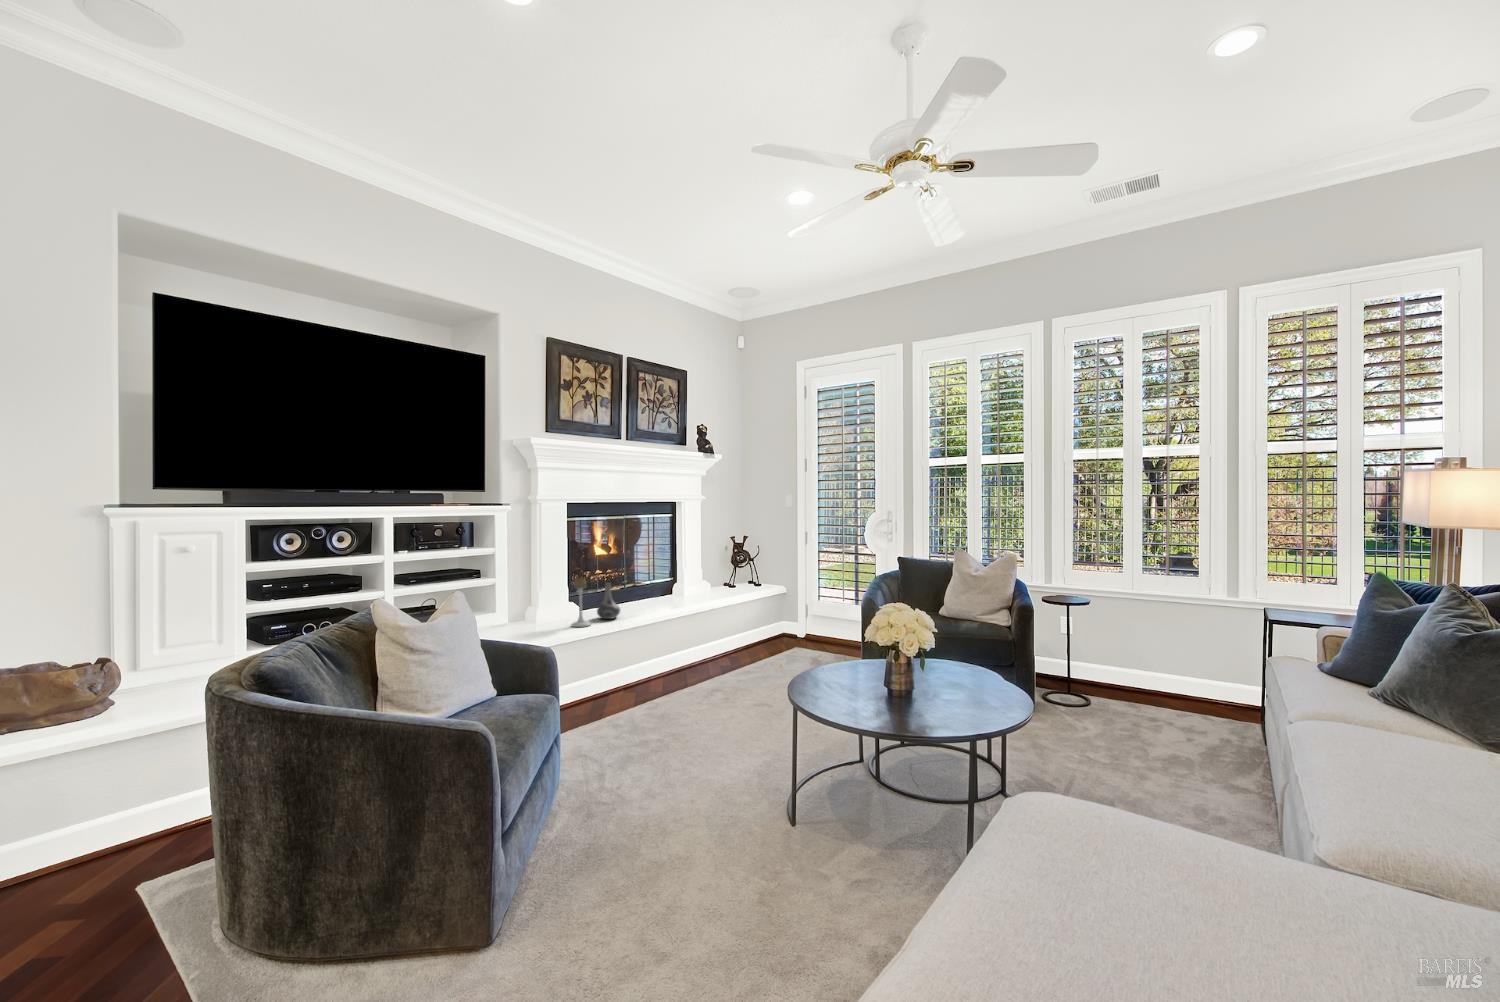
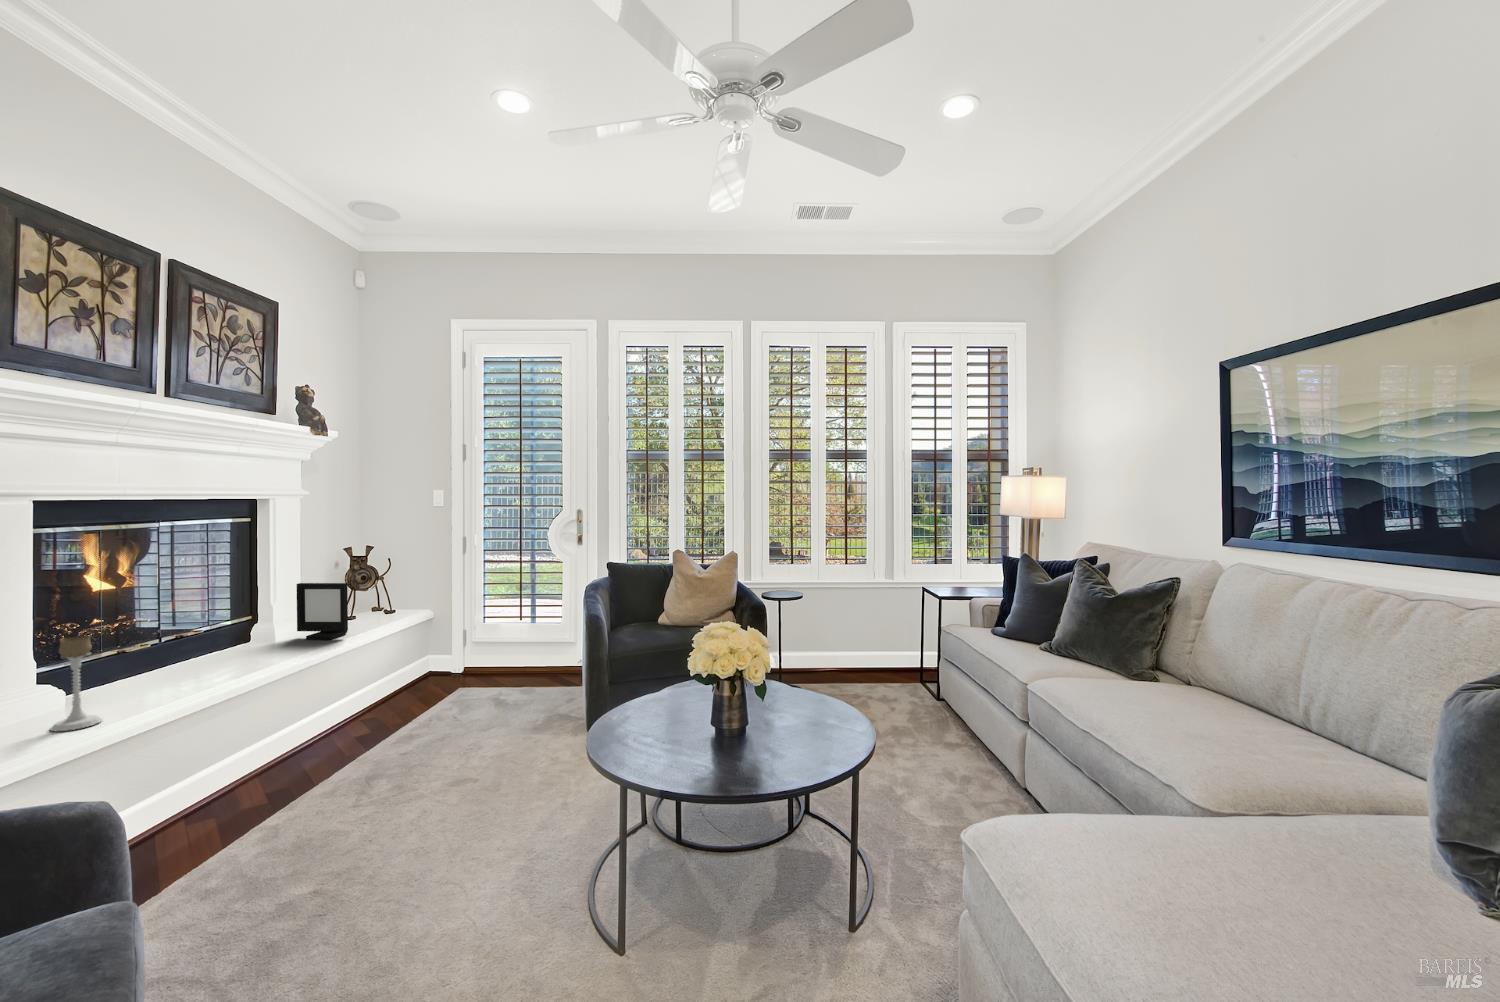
picture frame: none [695,558,724,598] -> present [297,583,348,640]
decorative vase: present [597,582,620,619] -> none [111,638,167,705]

